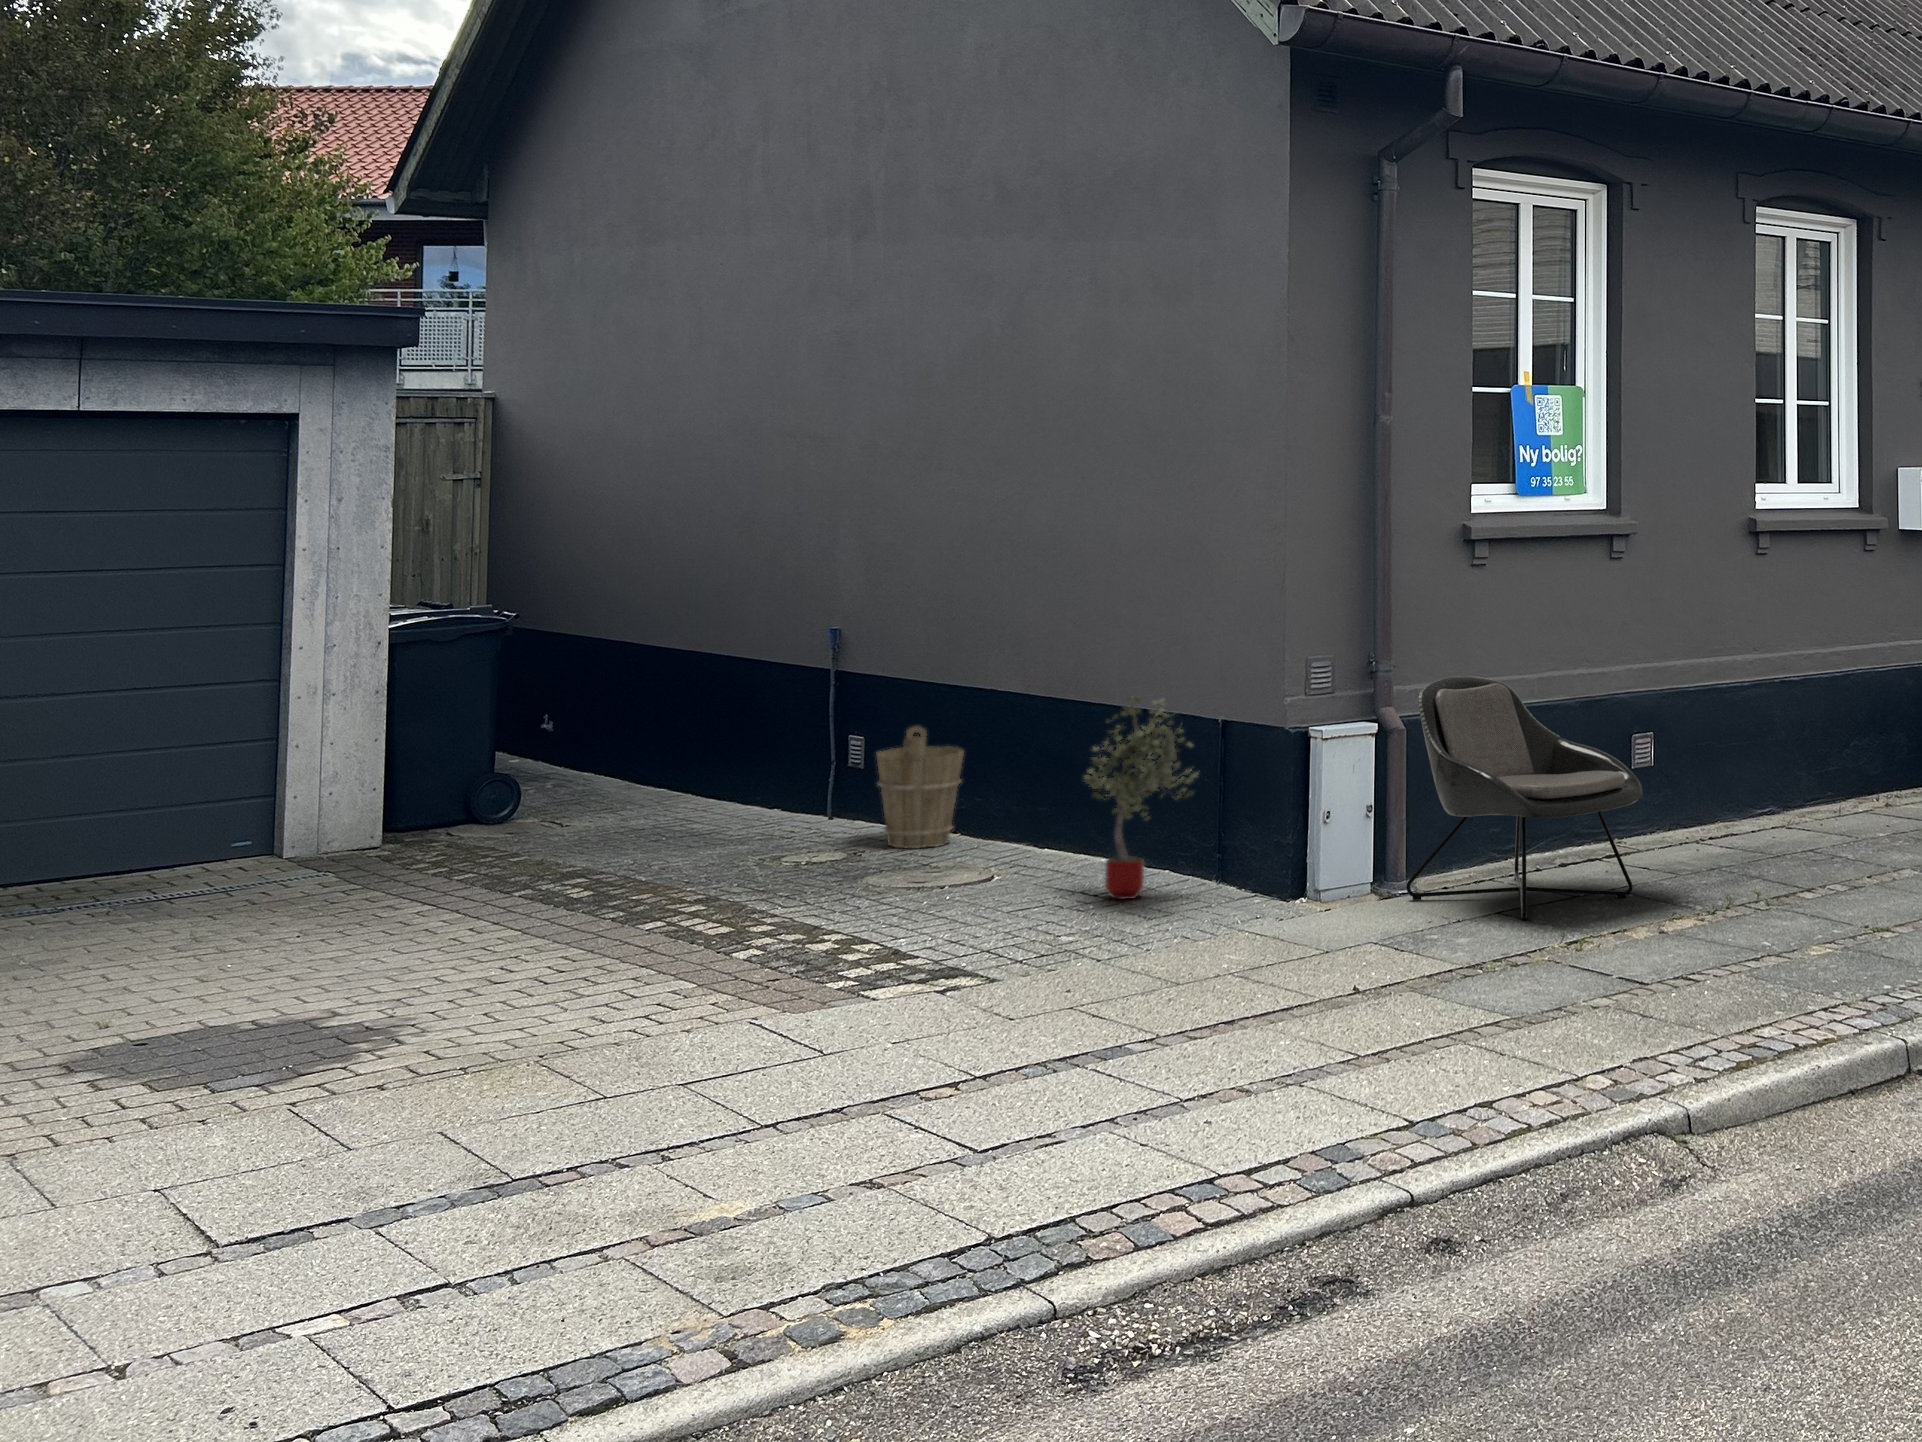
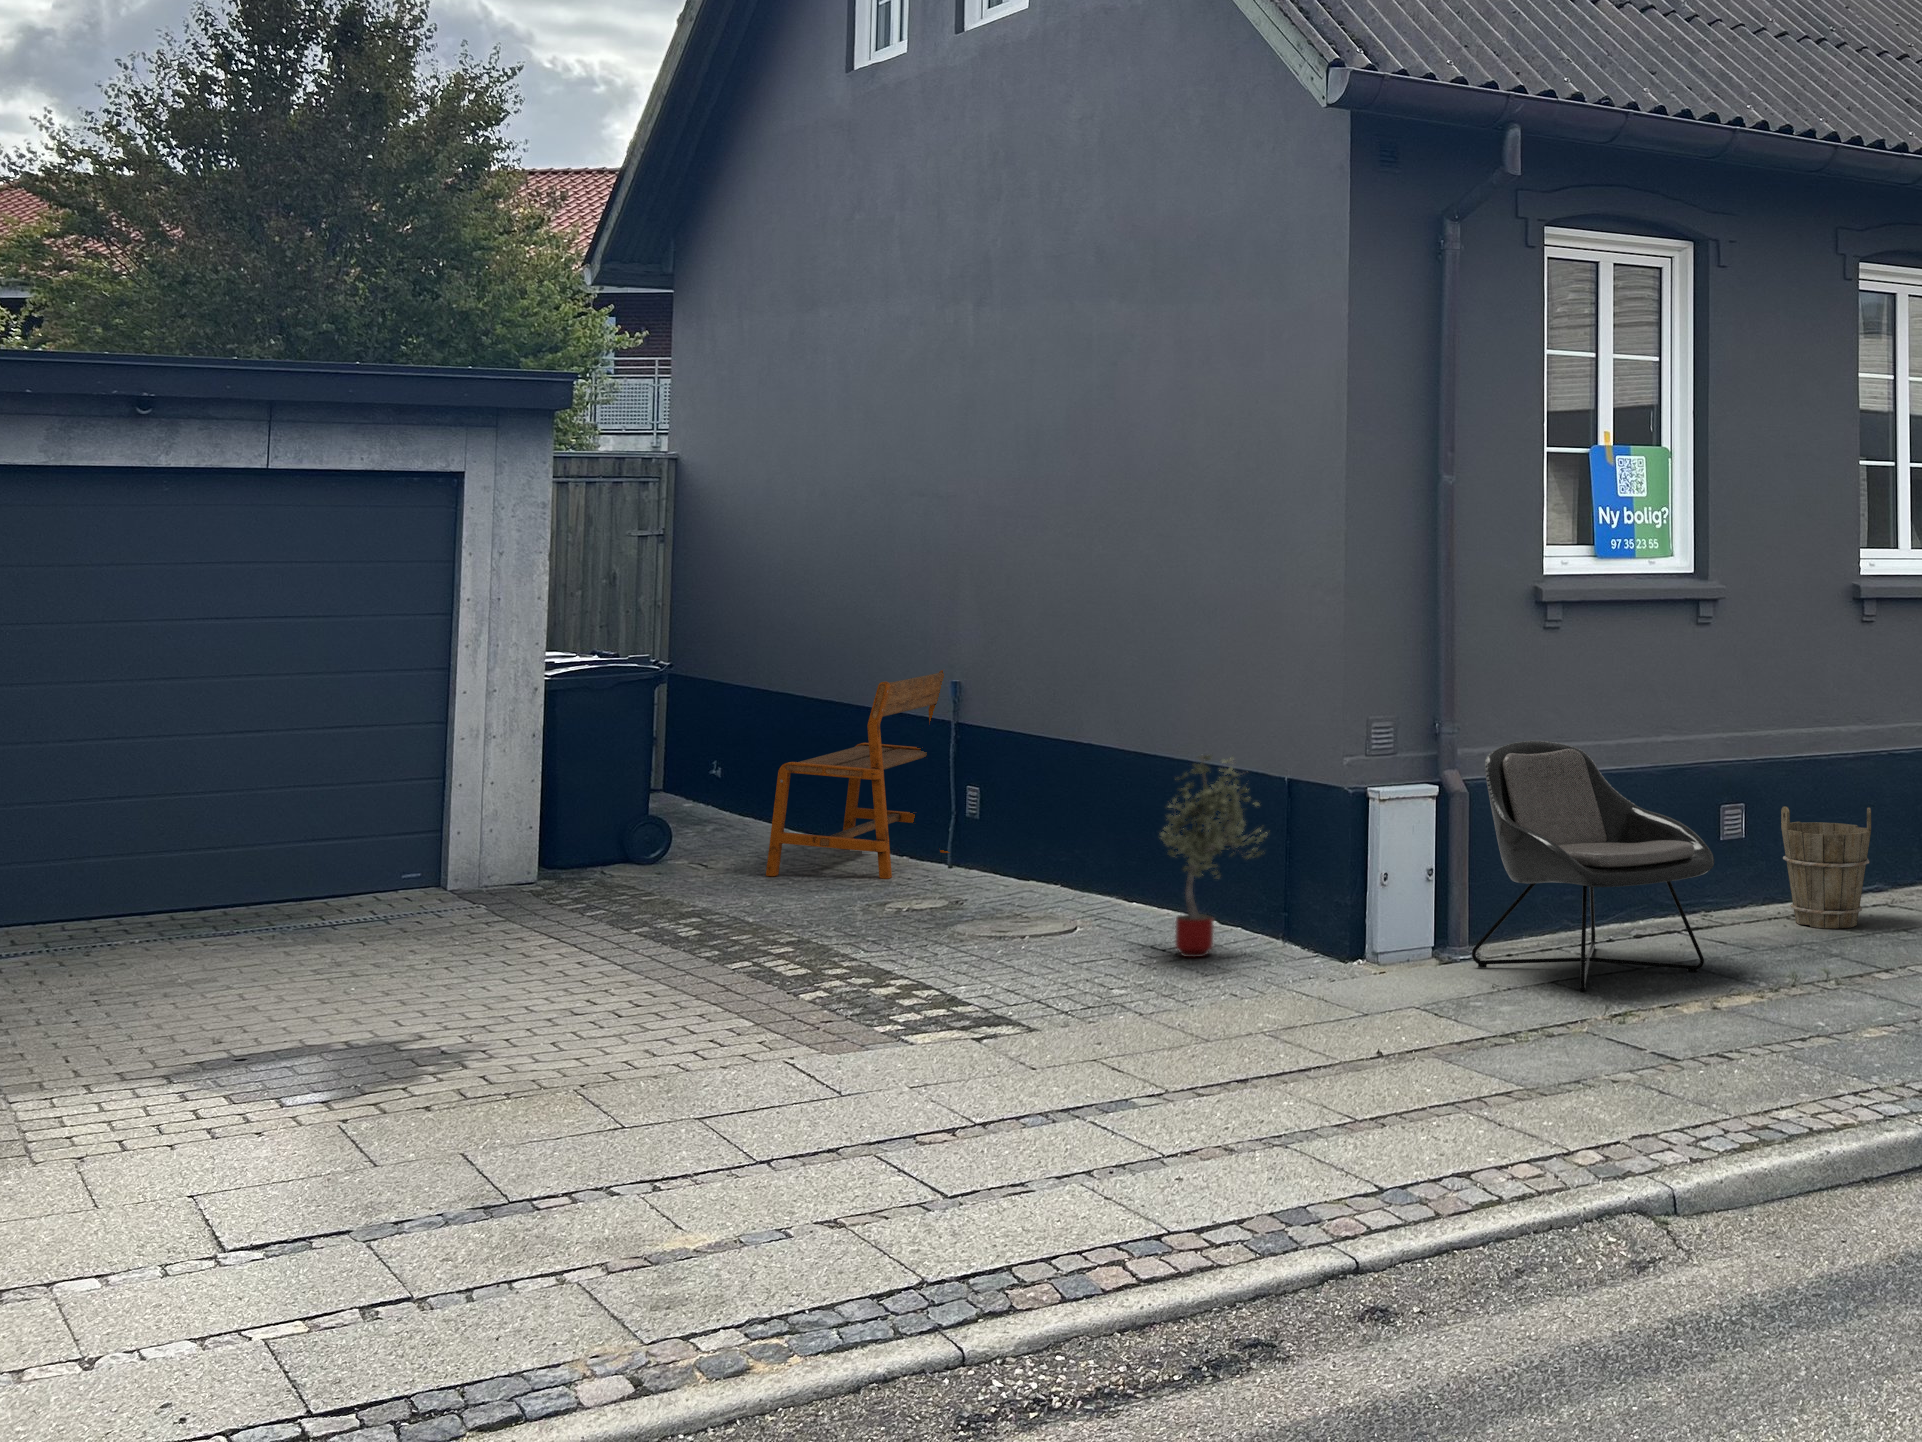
bench: none [642,614,828,829] -> present [766,670,949,879]
bucket: present [876,727,964,848] -> present [1781,806,1871,928]

